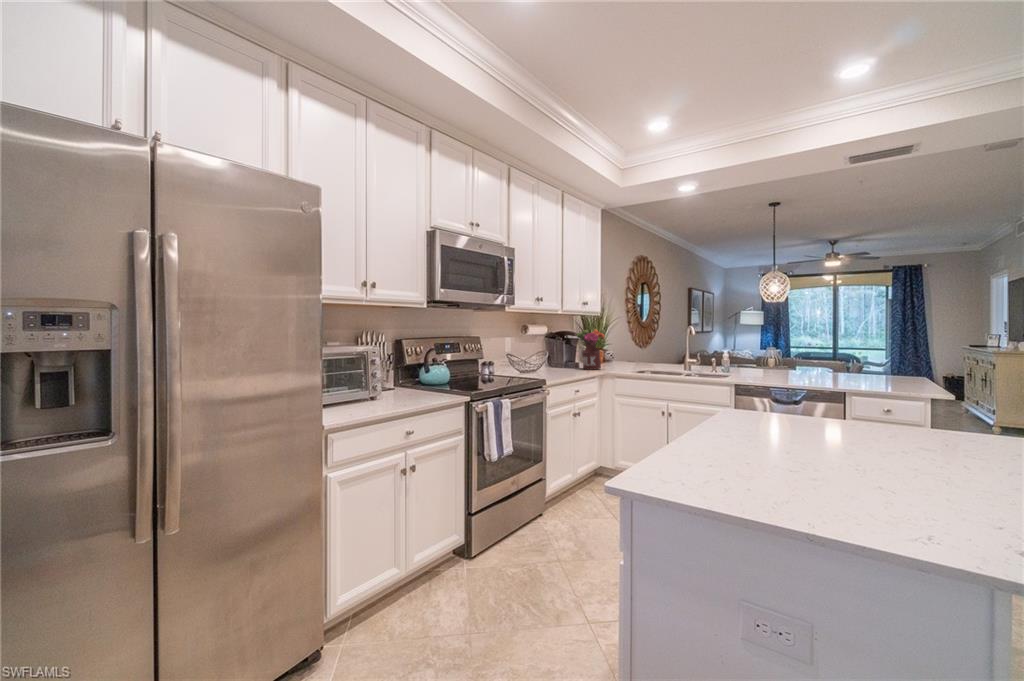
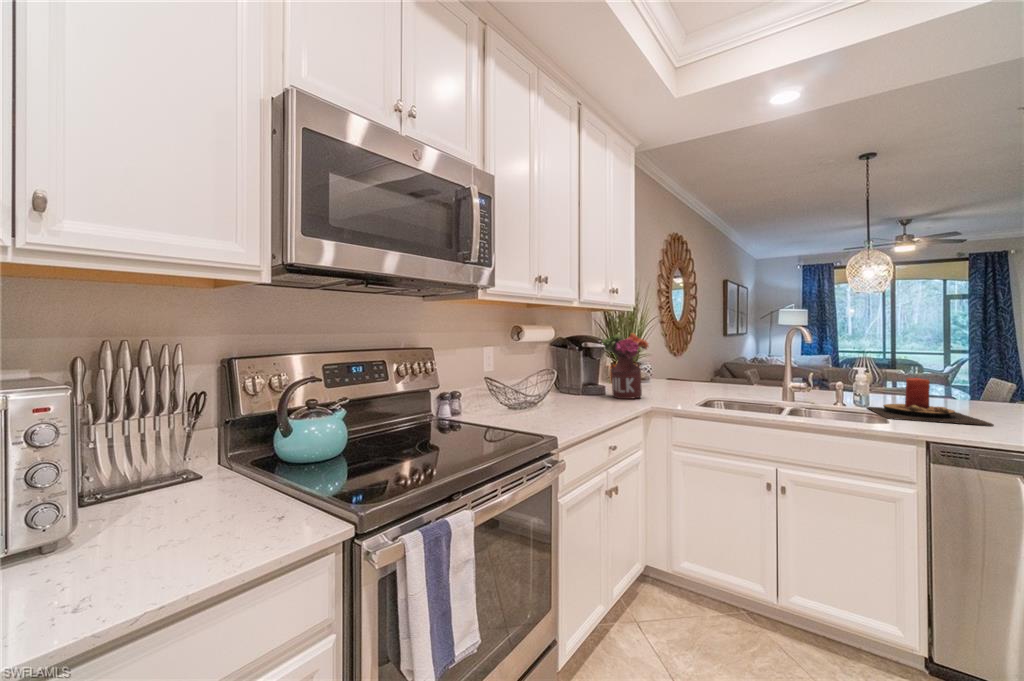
candle: none [730,355,780,379] -> present [867,378,994,426]

